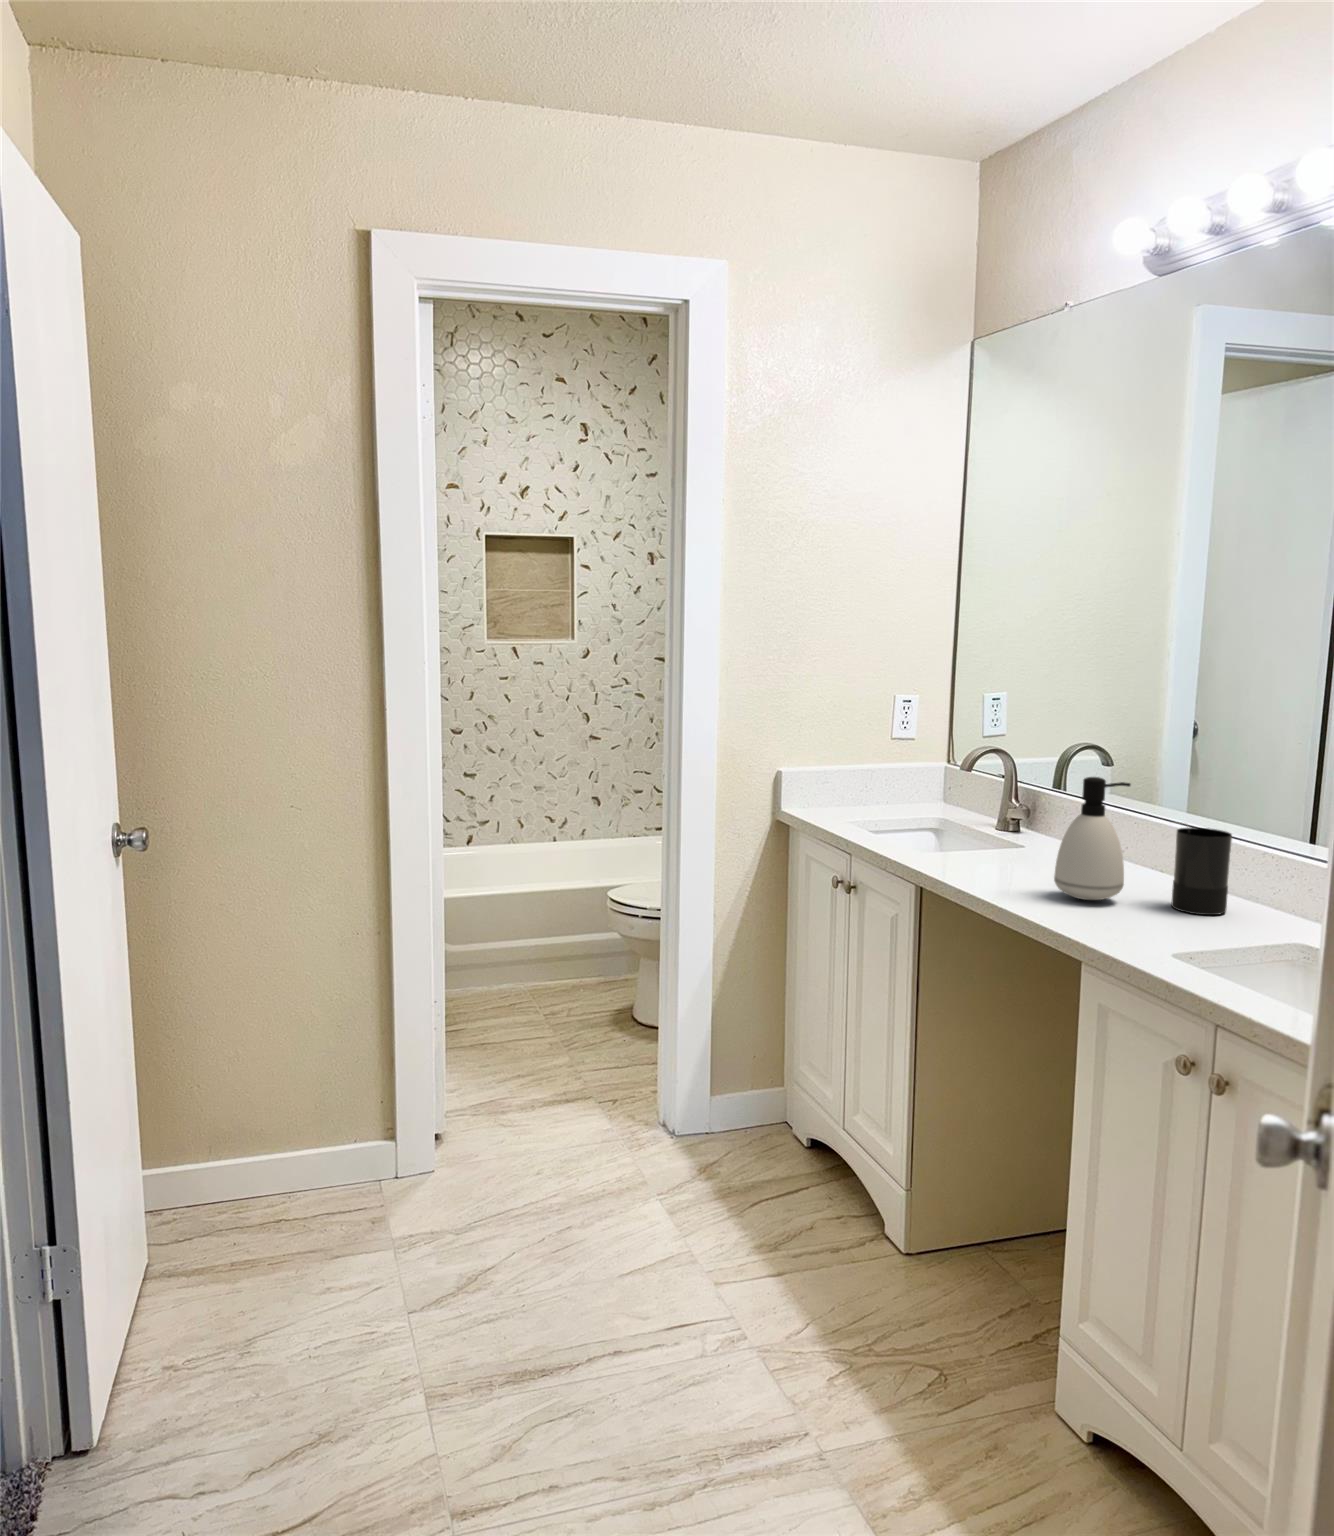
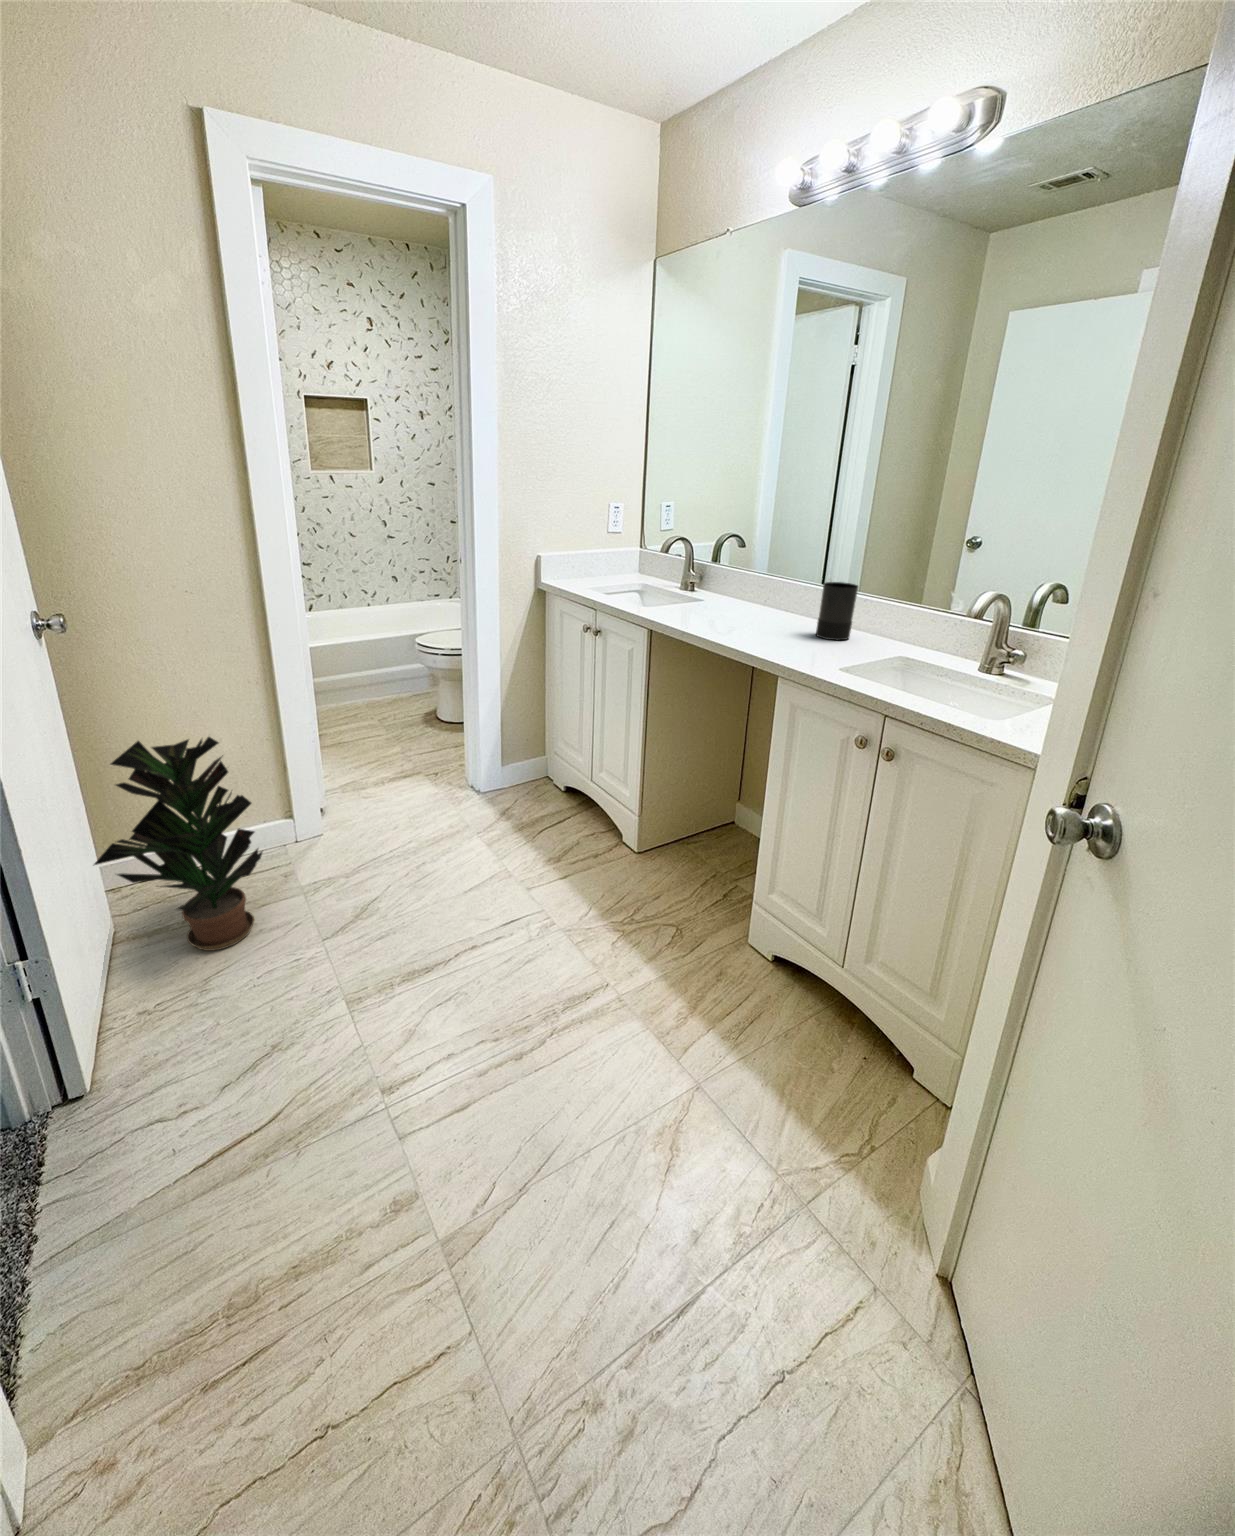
soap dispenser: present [1054,777,1131,900] -> none [744,548,797,634]
potted plant: none [154,989,353,1301] -> present [94,737,262,951]

